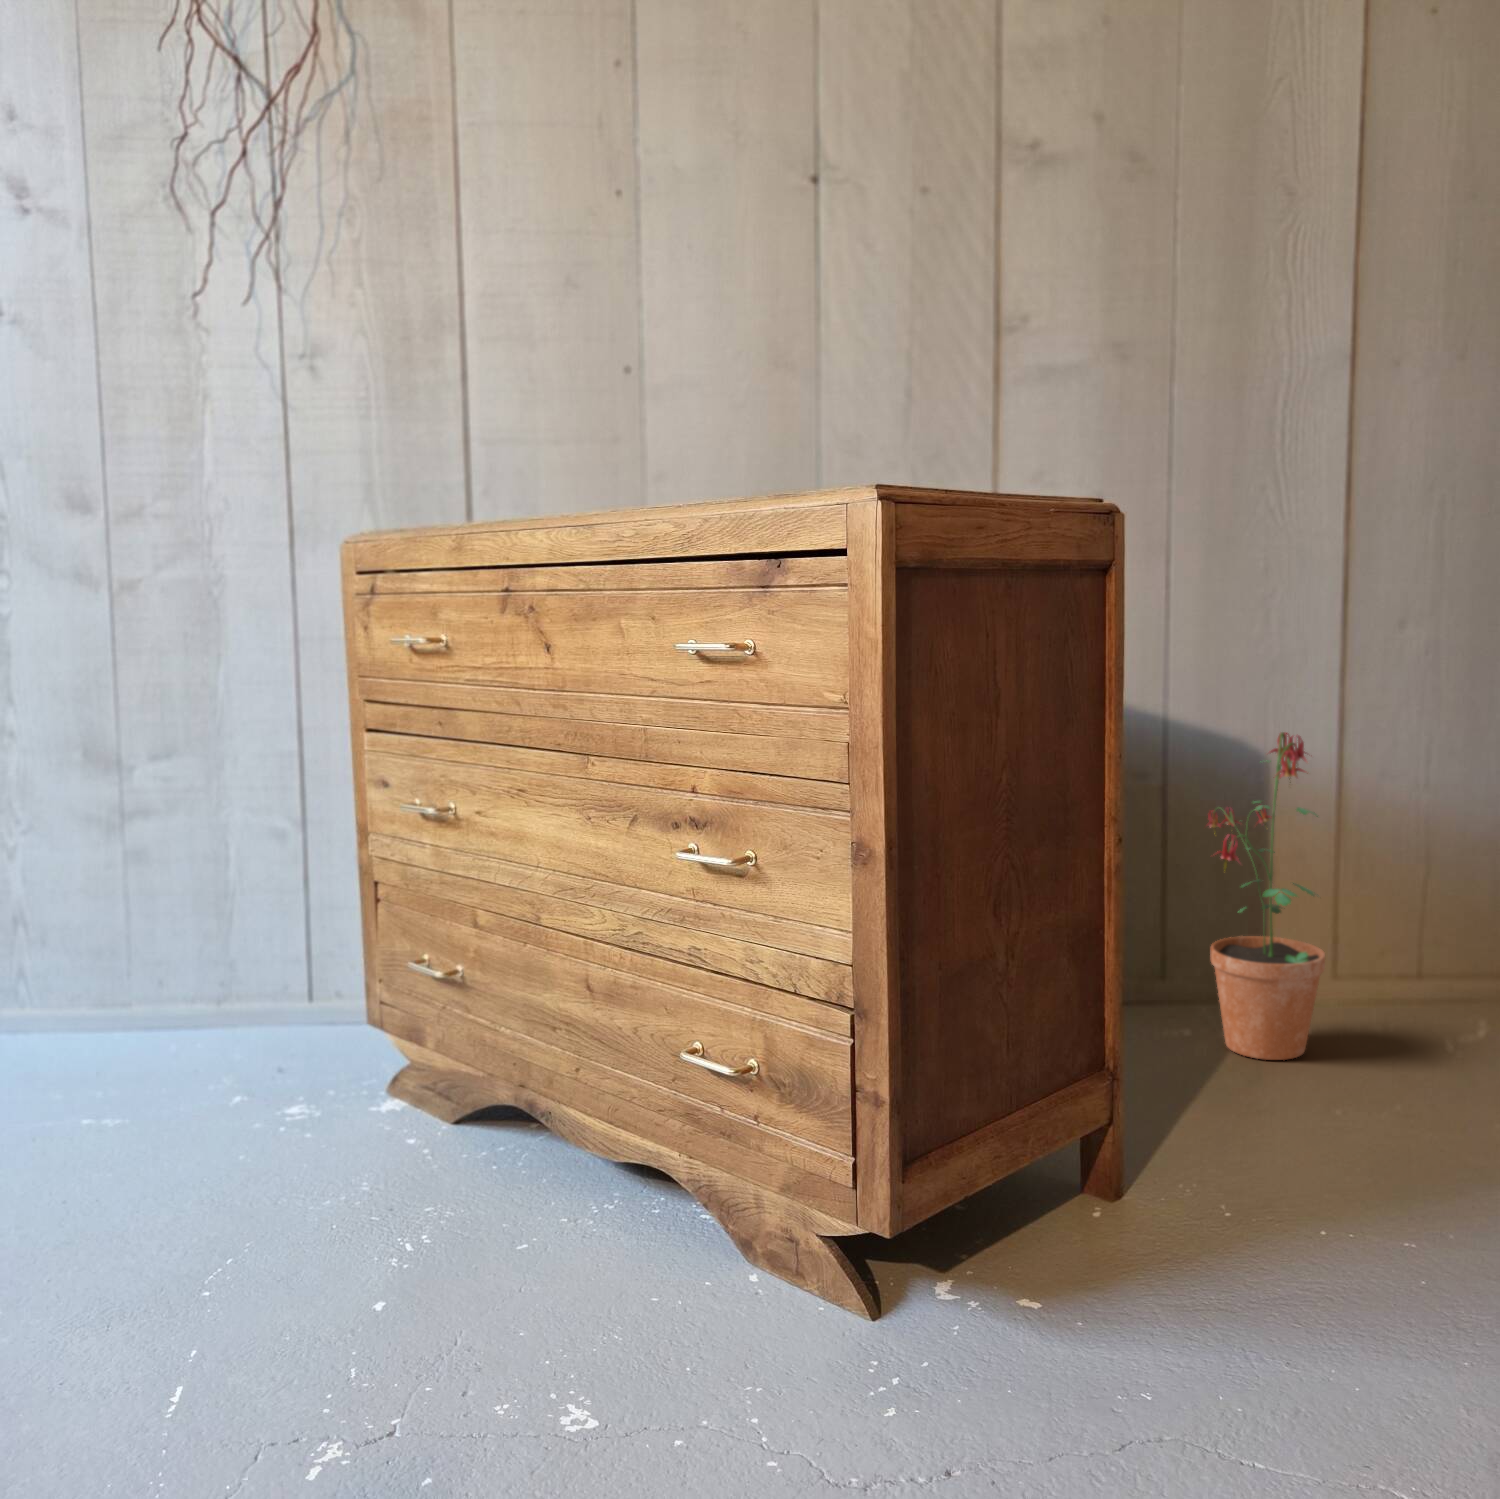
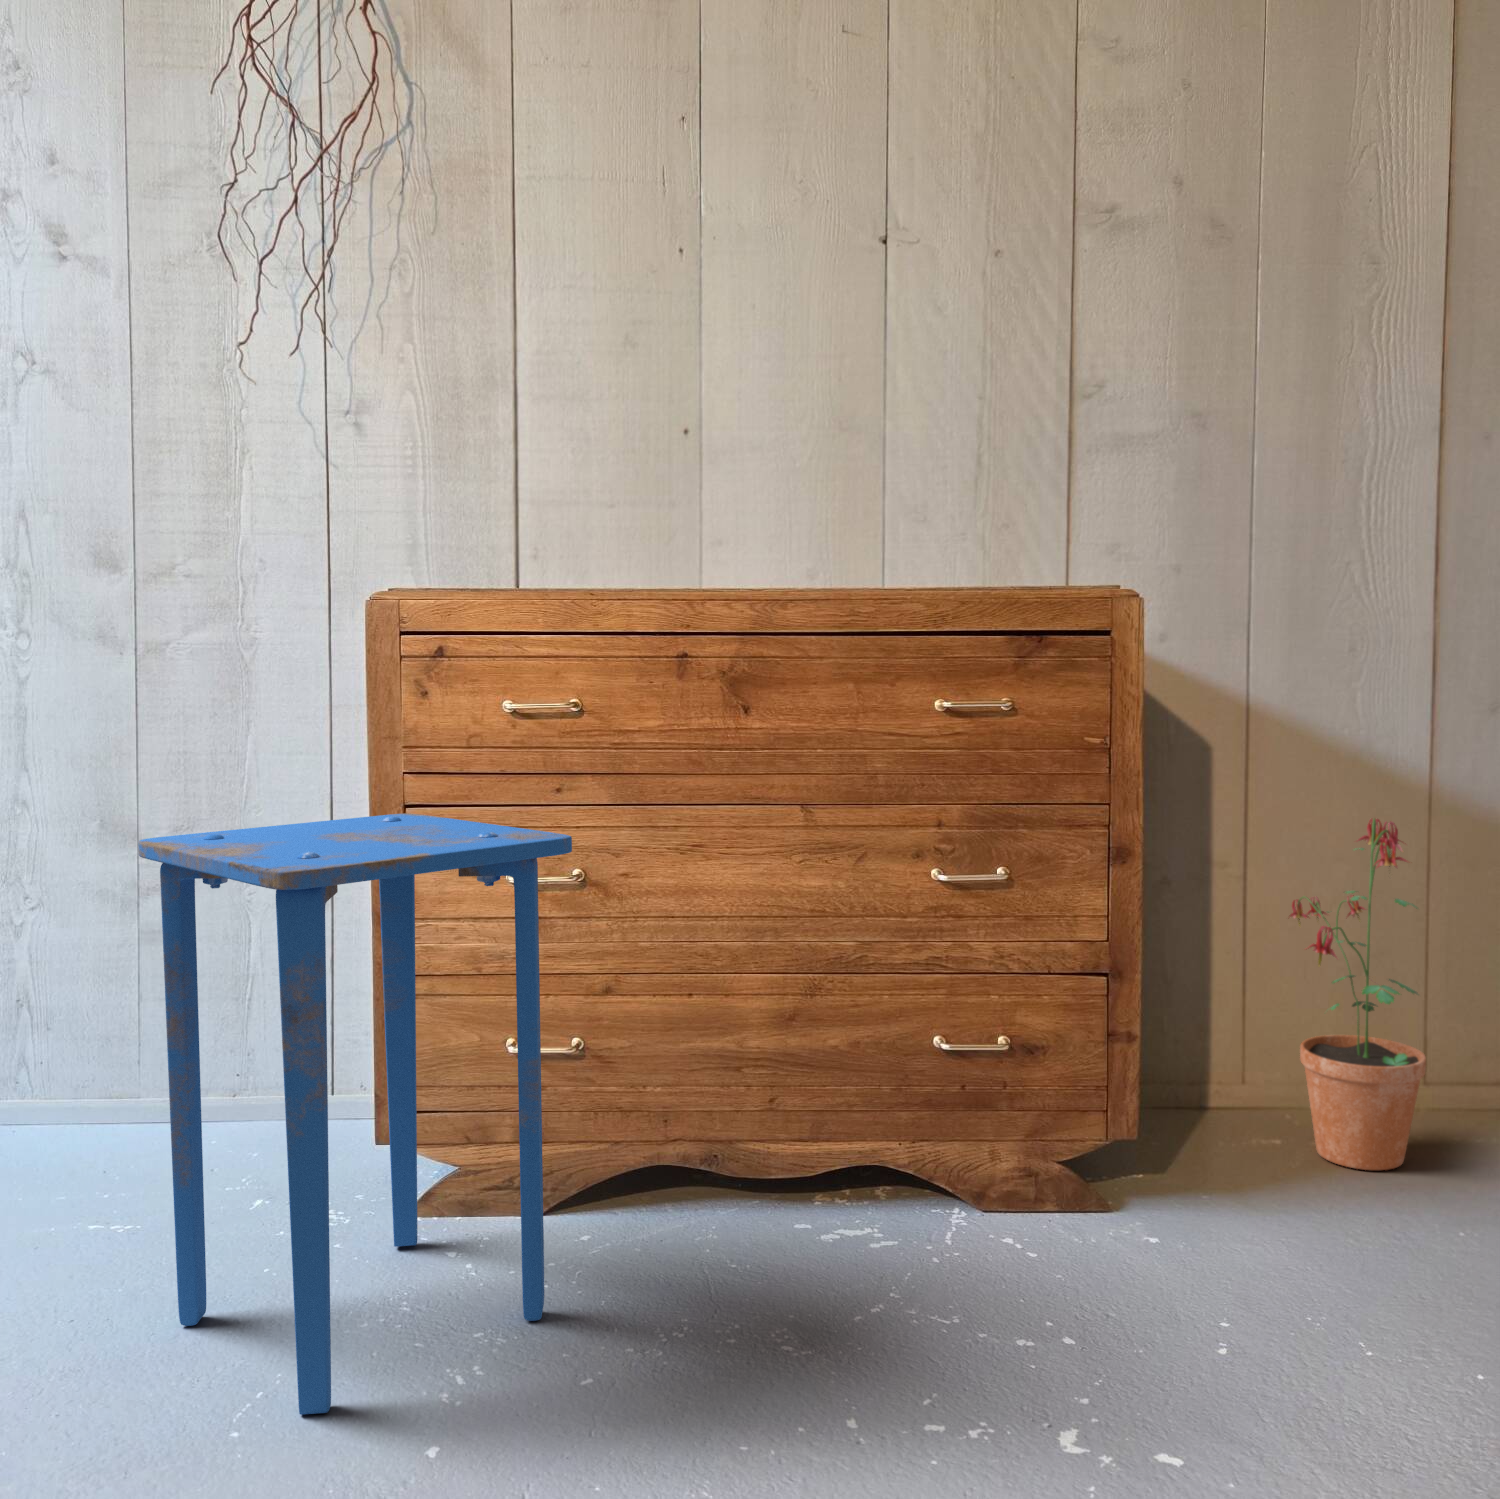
side table: none [106,742,502,1276] -> present [138,813,572,1415]

